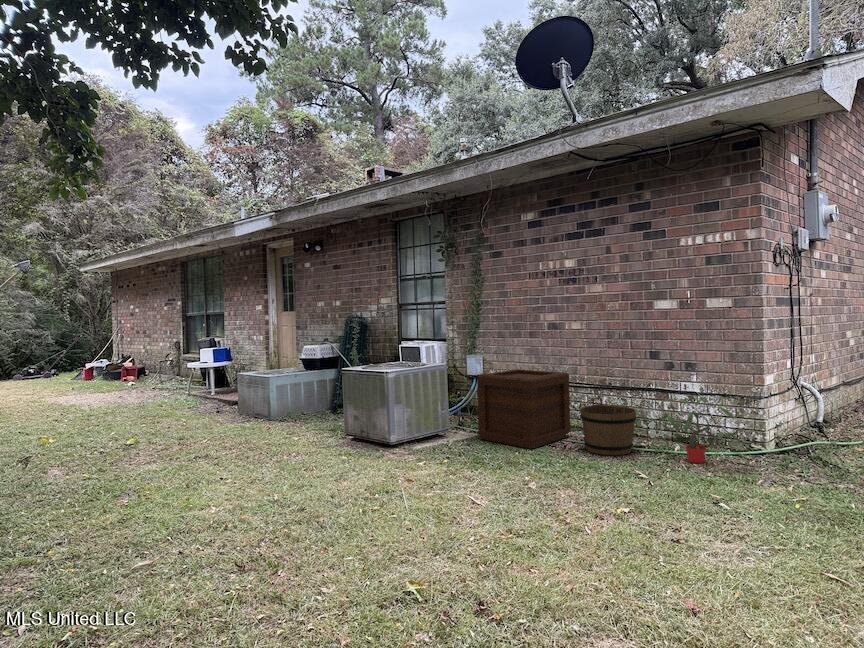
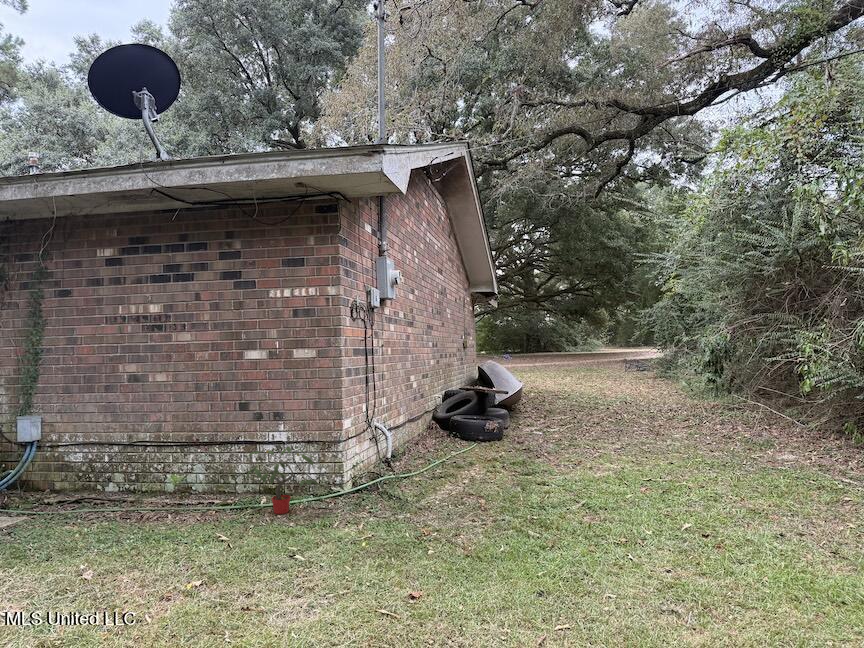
wooden crate: present [477,369,570,449] -> none [23,431,152,529]
bucket: present [580,398,636,455] -> none [161,456,225,521]

